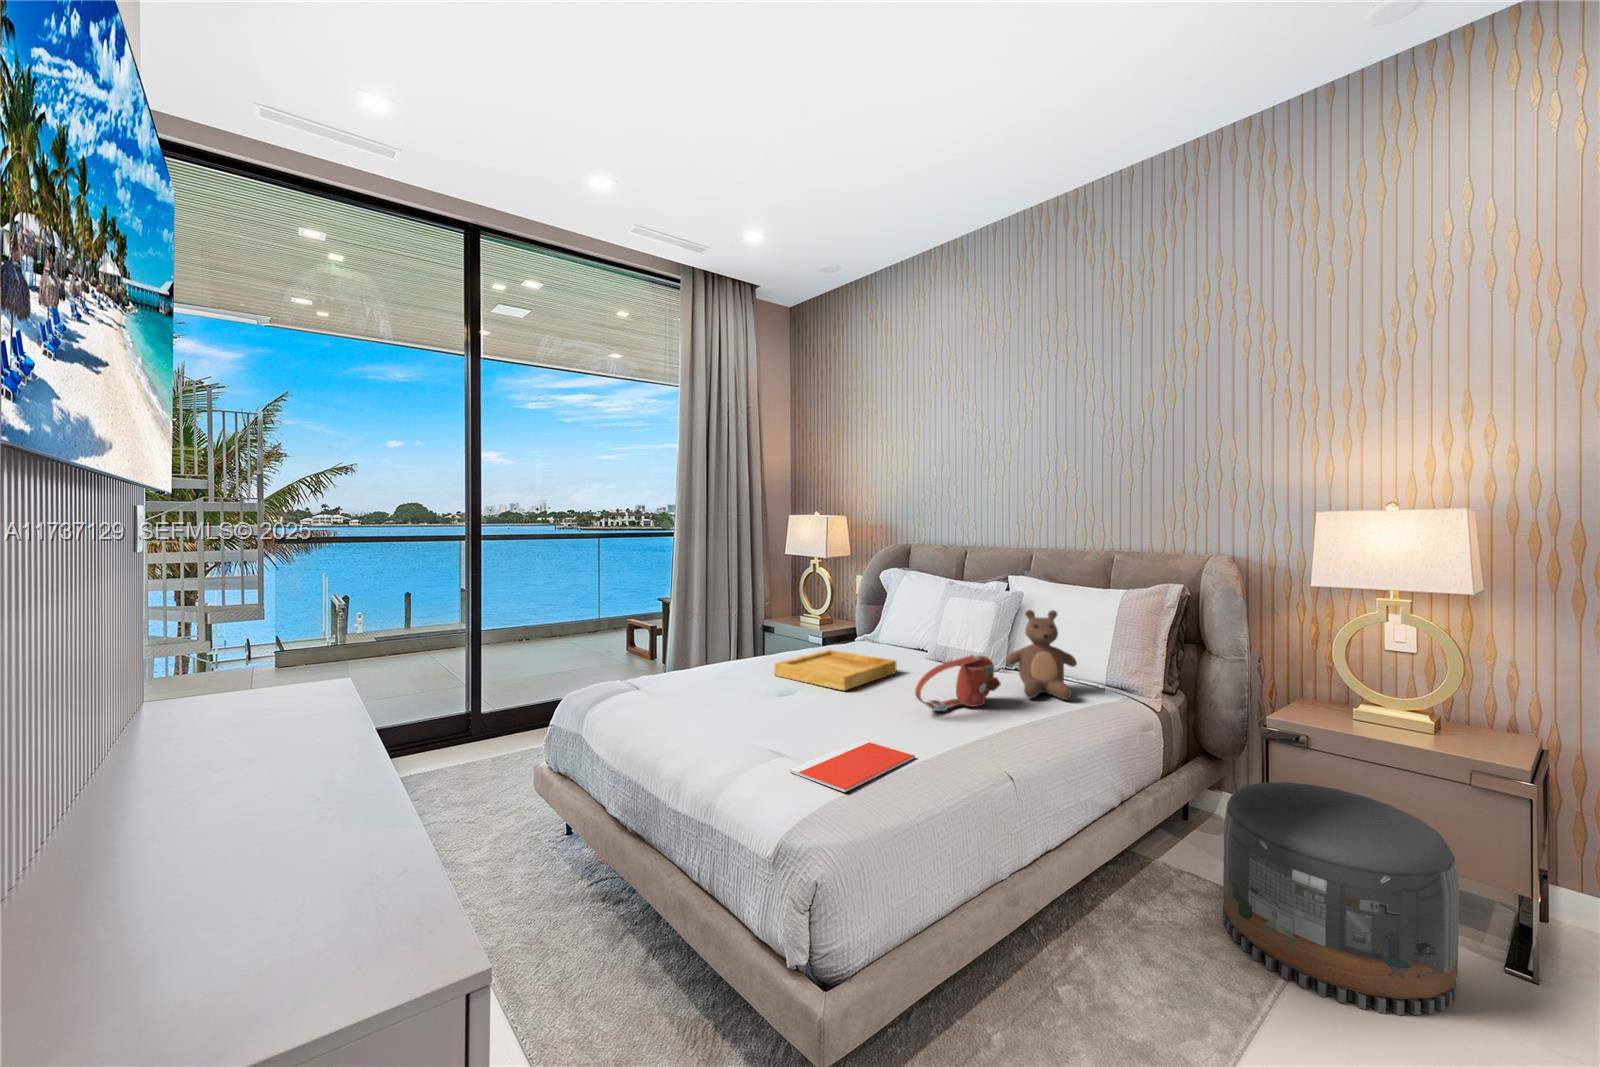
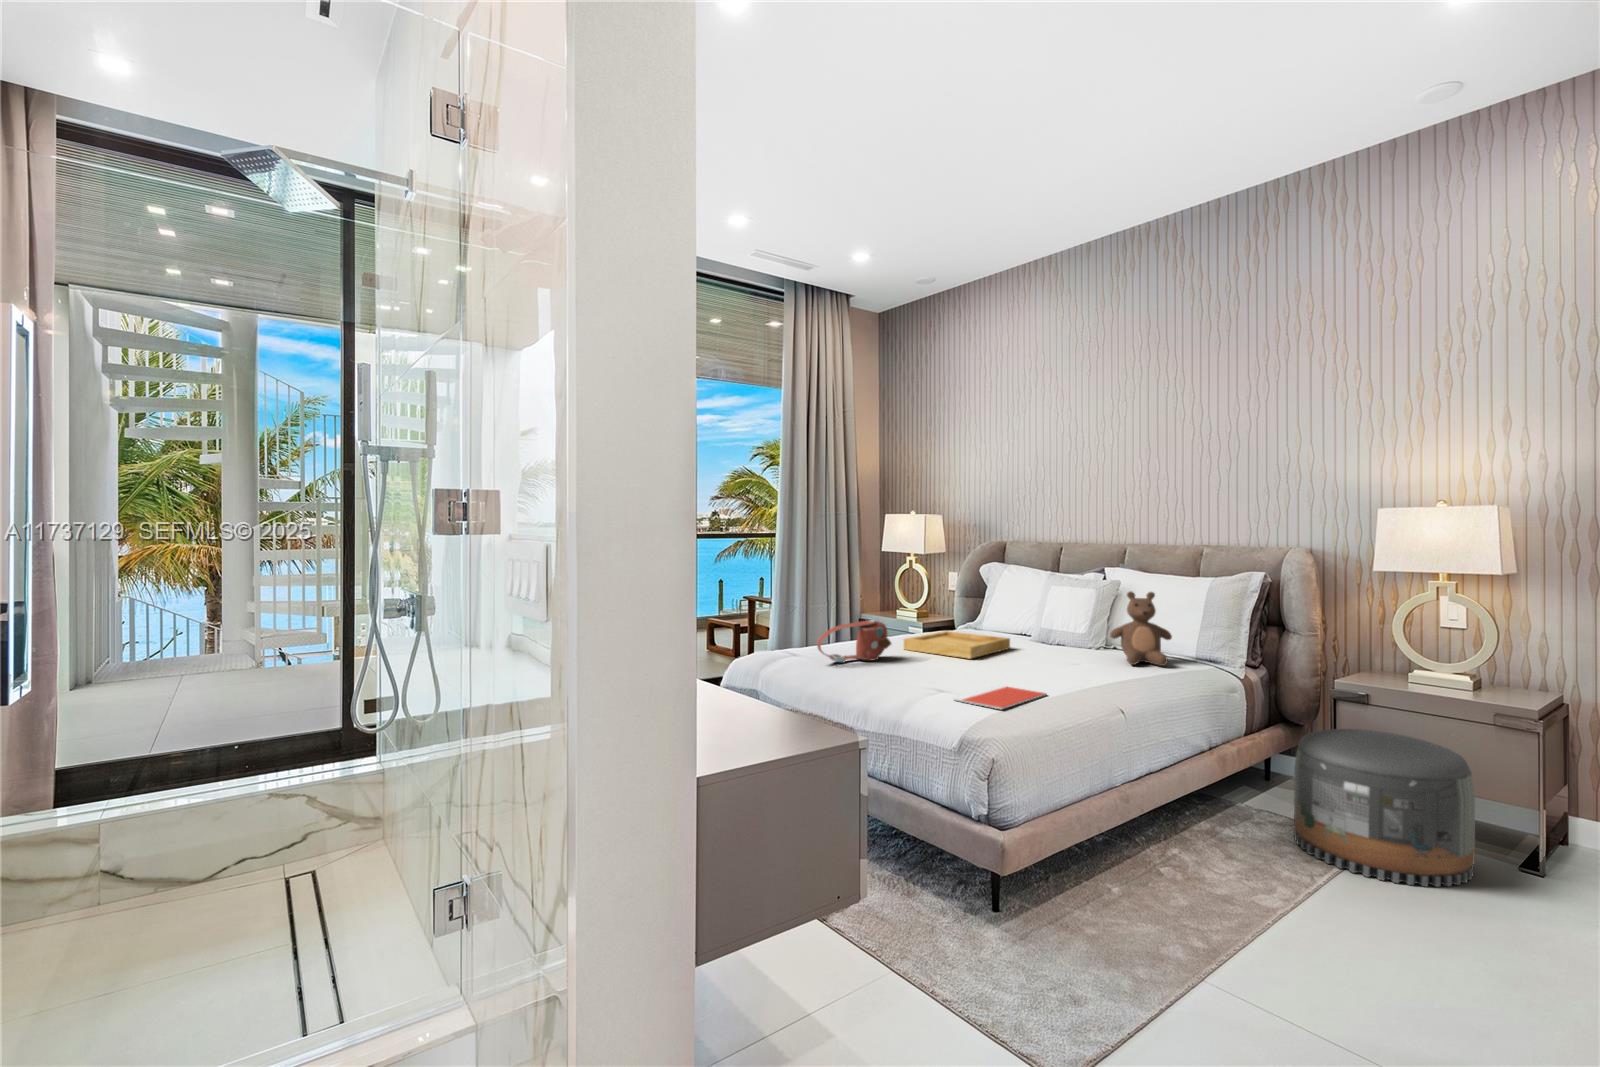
handbag: present [915,655,1001,711] -> present [817,620,891,662]

